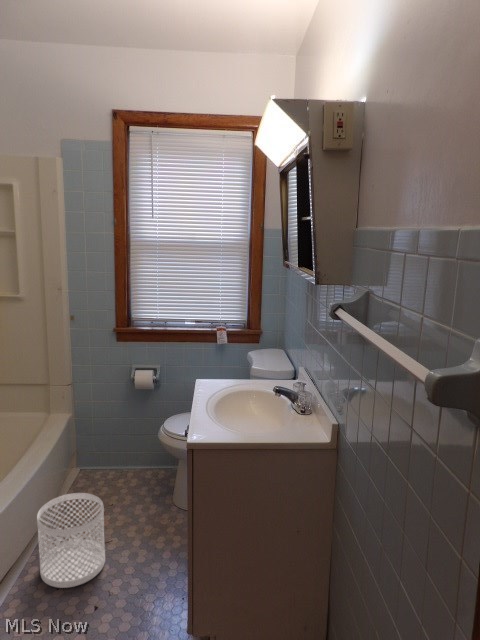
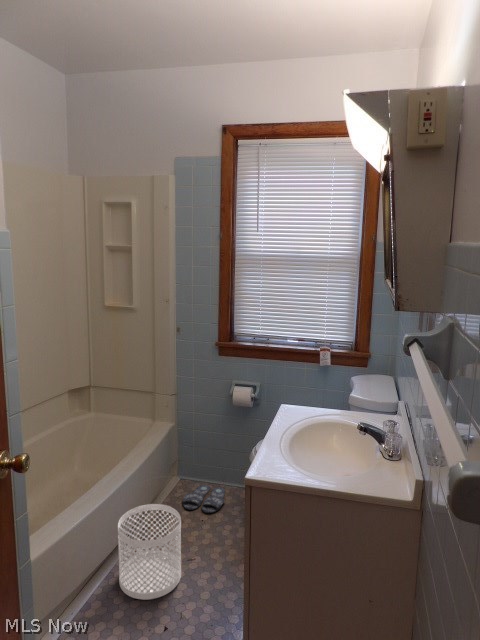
slippers: none [89,472,133,497] -> present [183,485,225,513]

